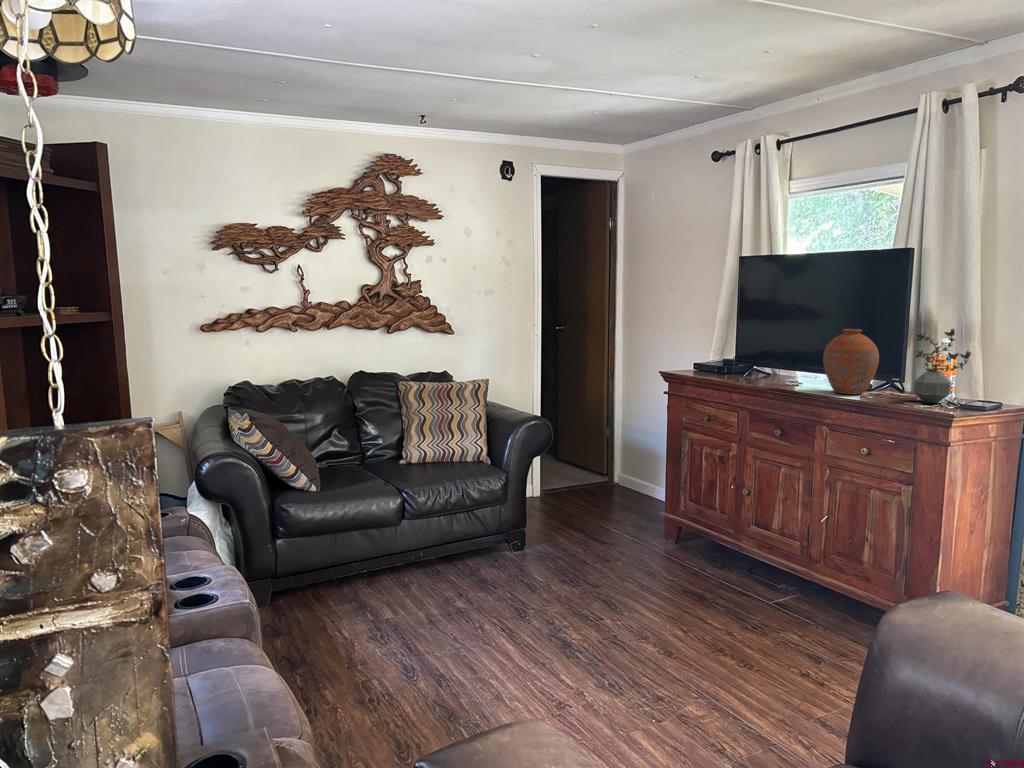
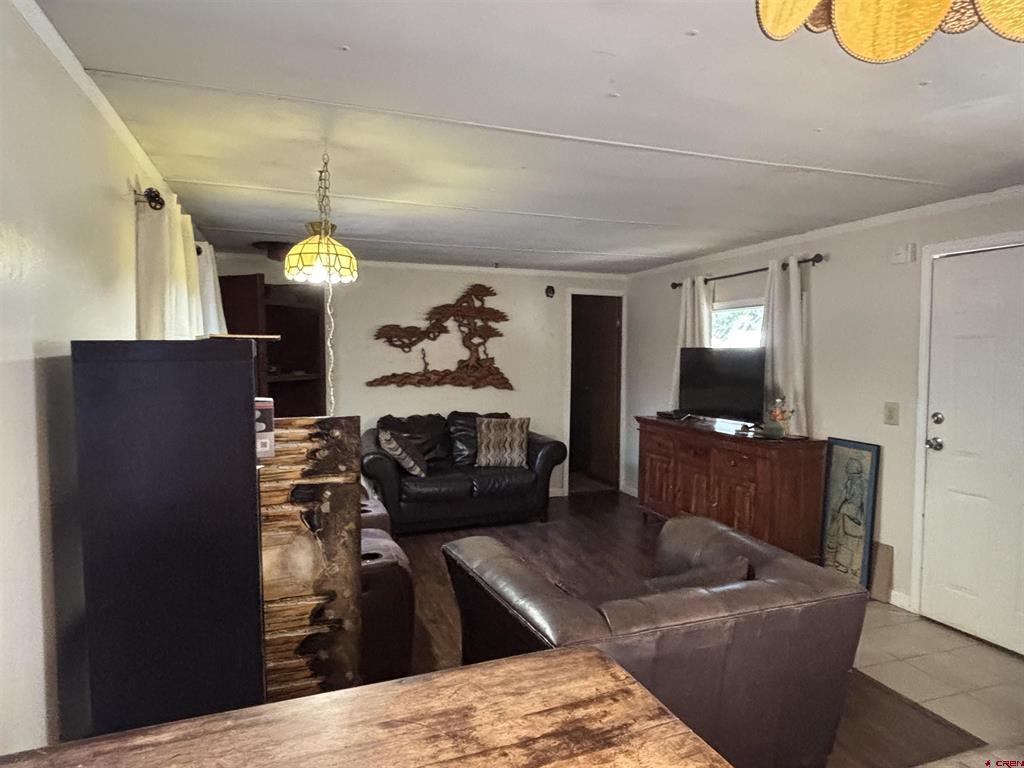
vase: present [823,329,879,394] -> none [716,394,748,433]

